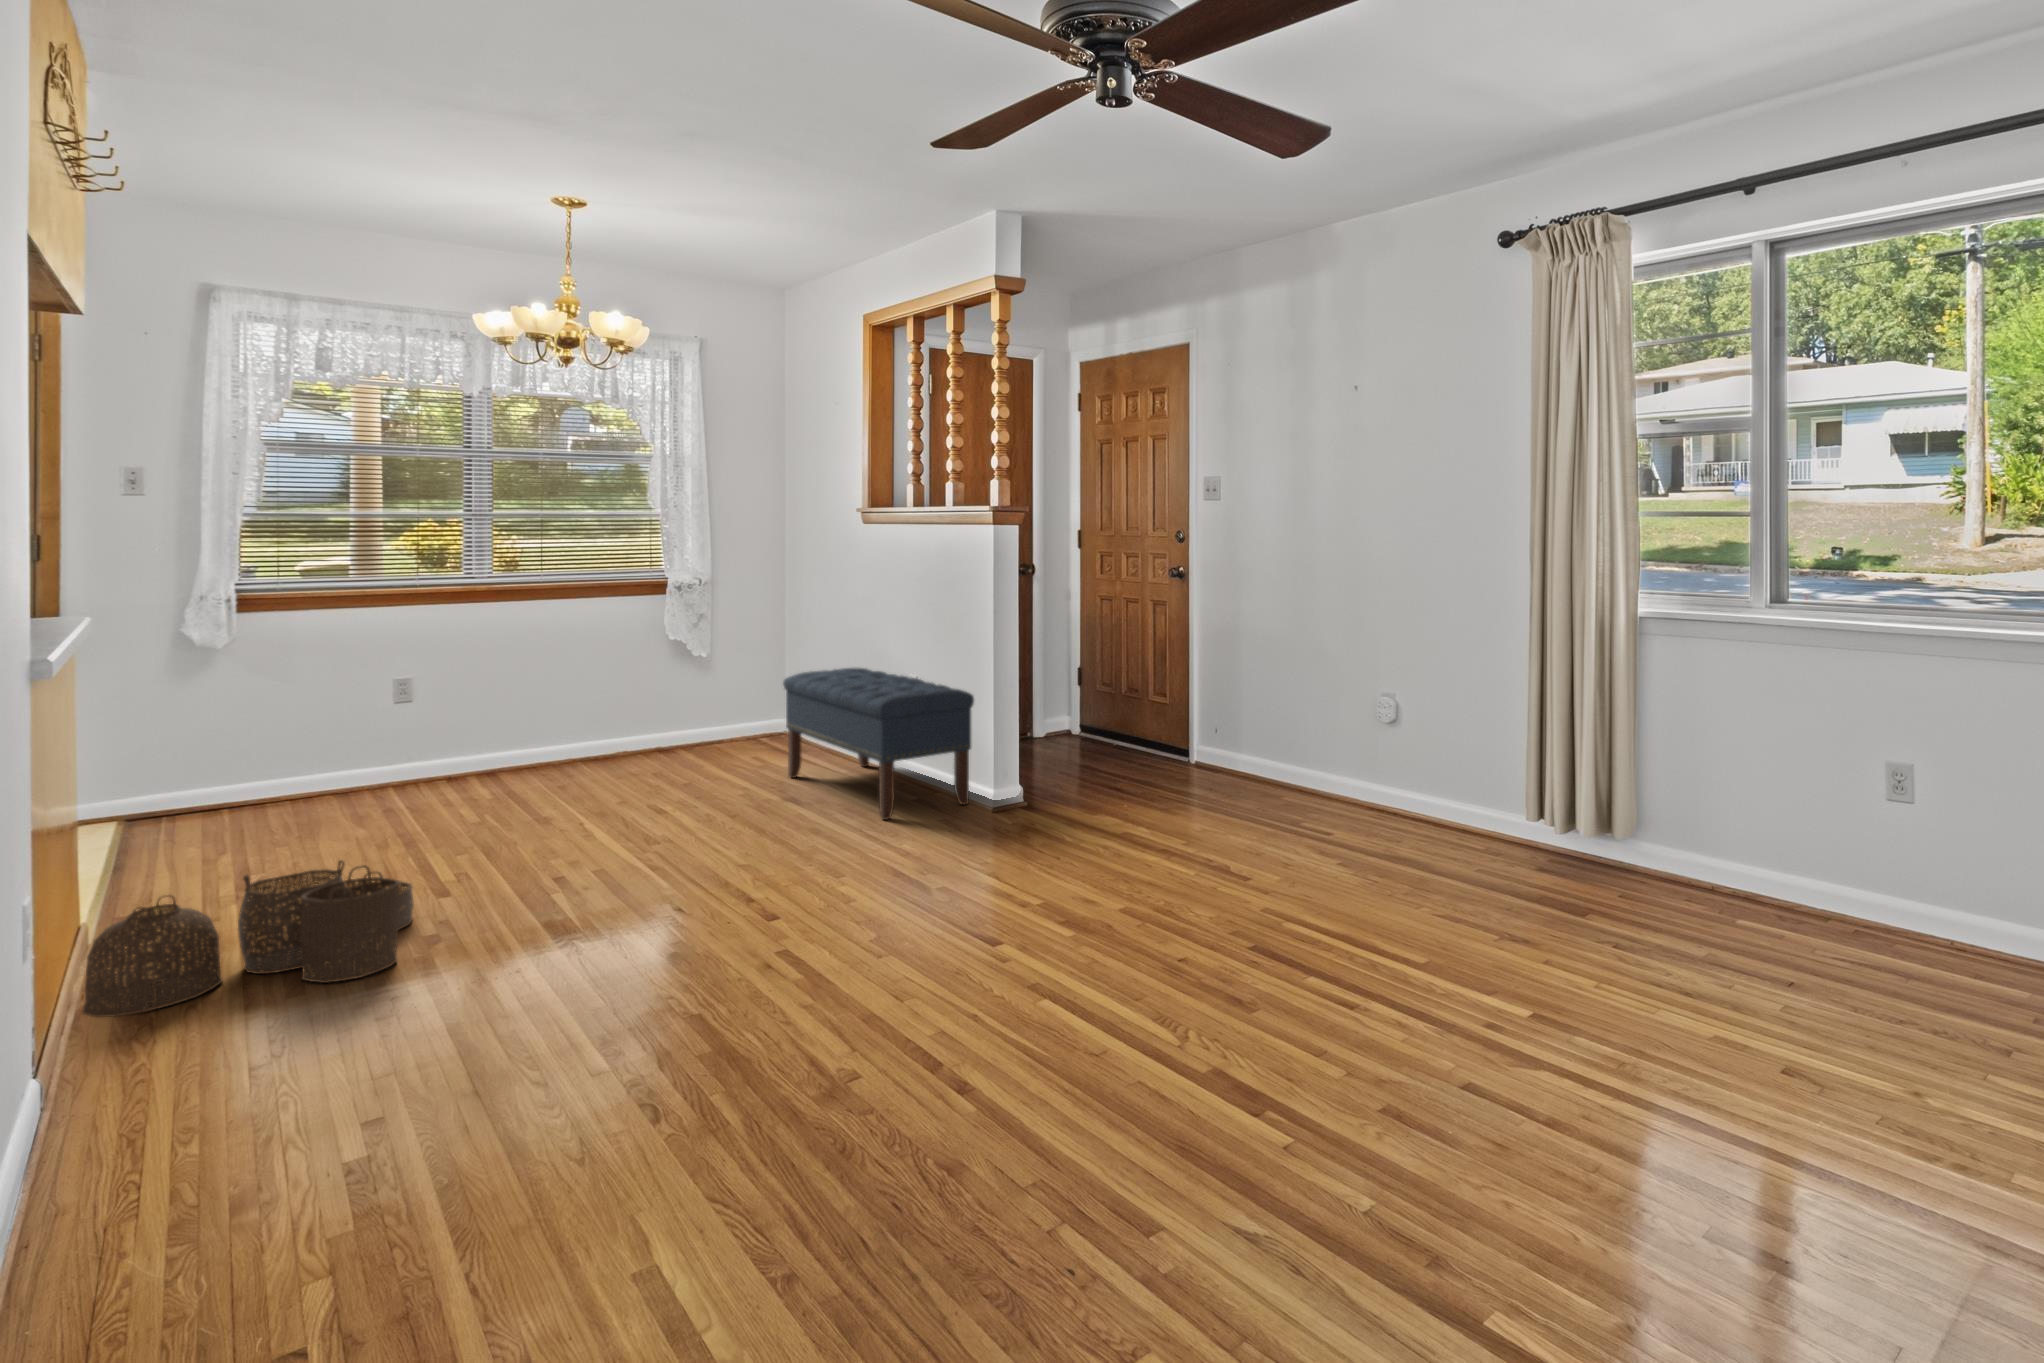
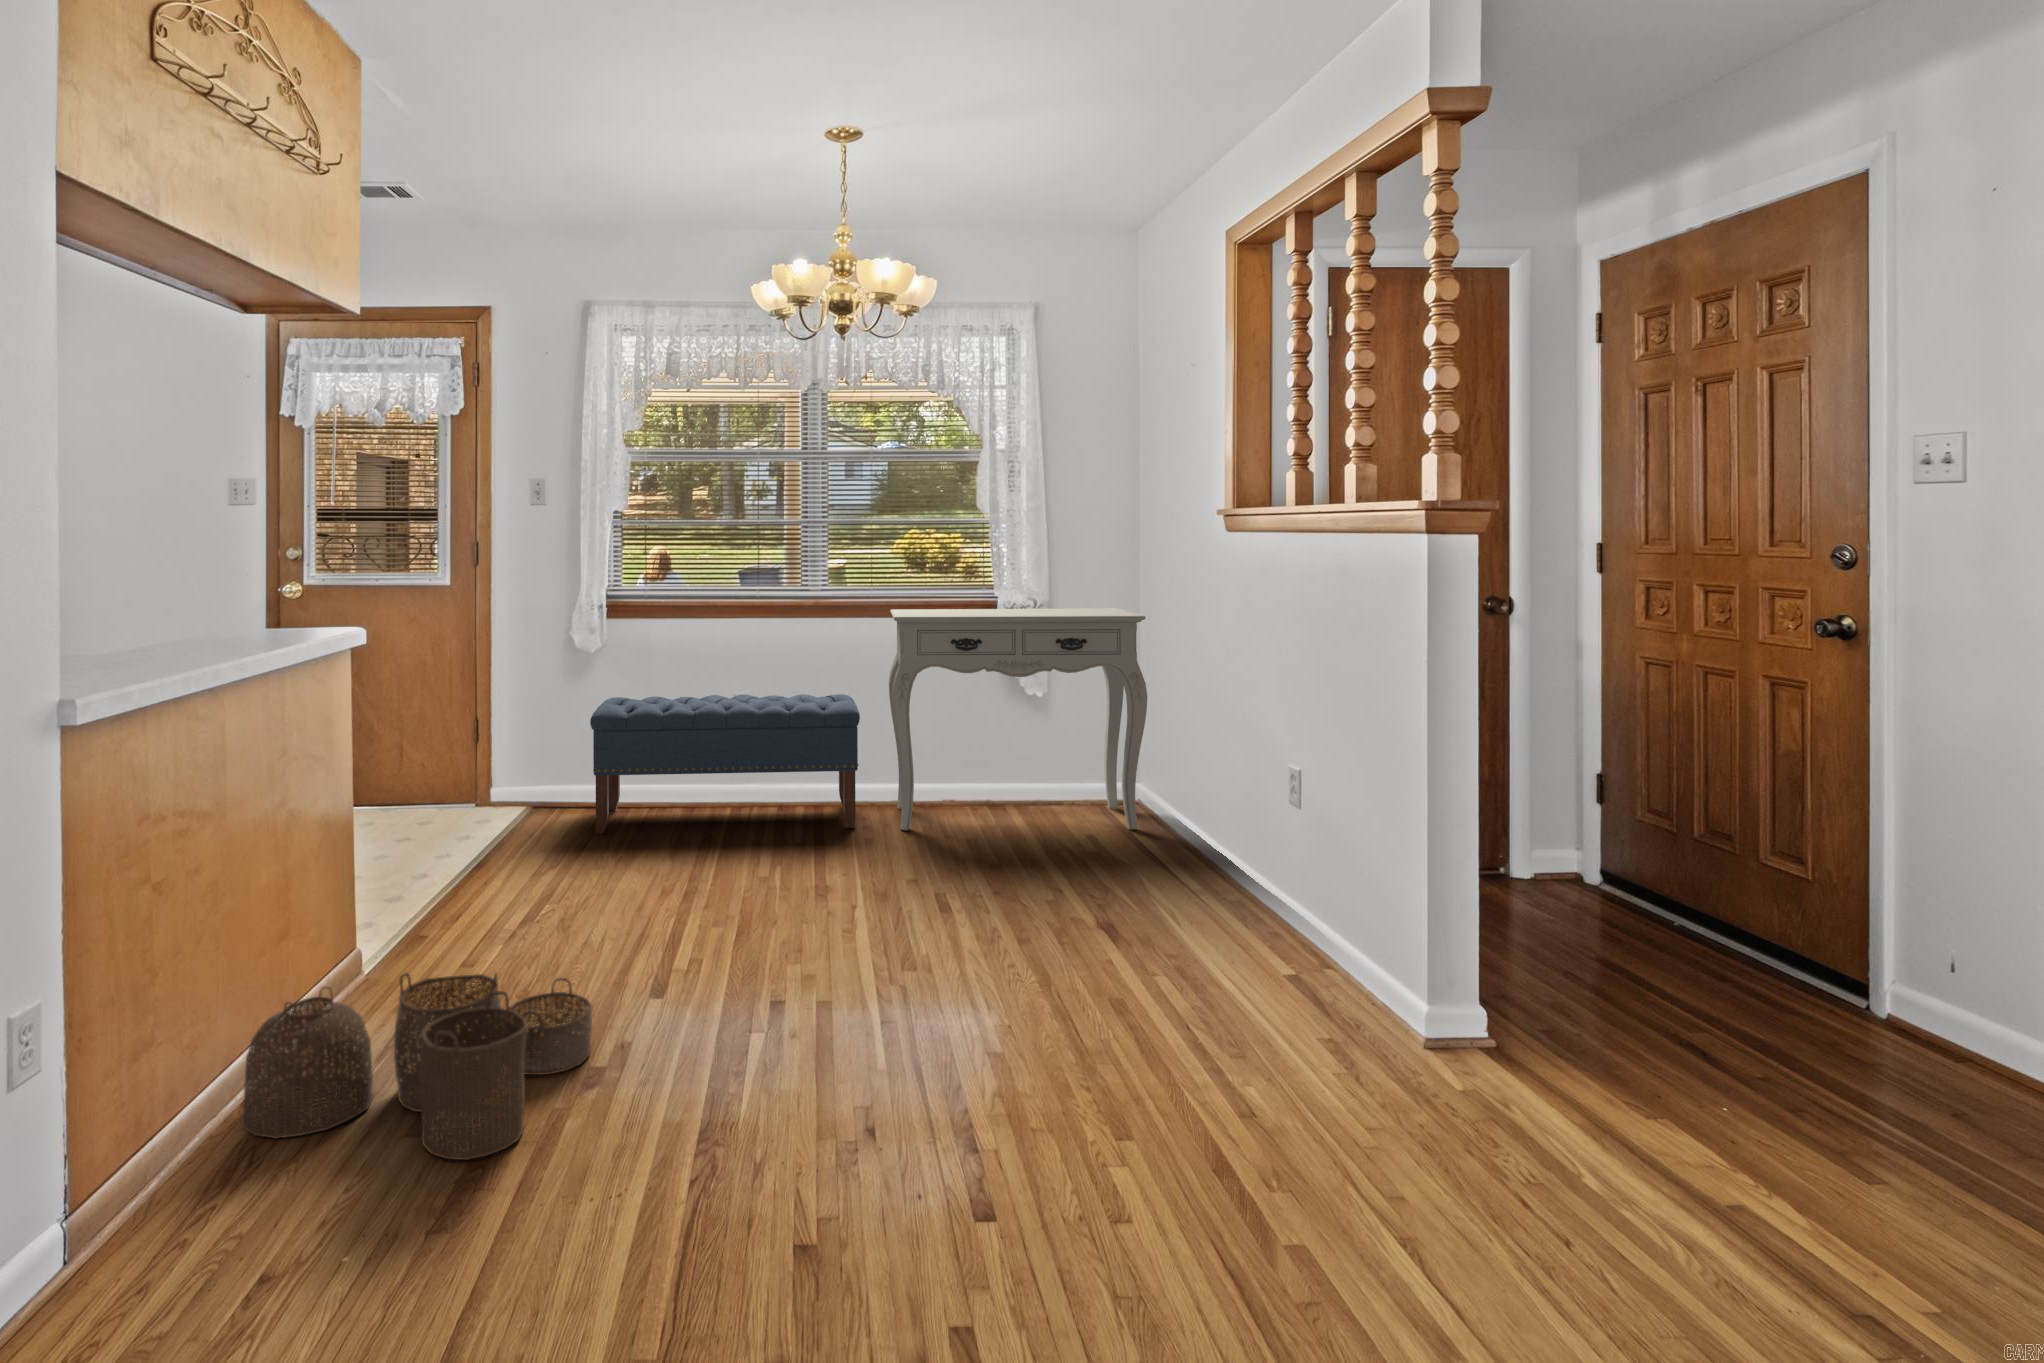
console table: none [564,583,797,769] -> present [889,609,1147,830]
bench: present [783,668,974,820] -> present [590,694,860,834]

